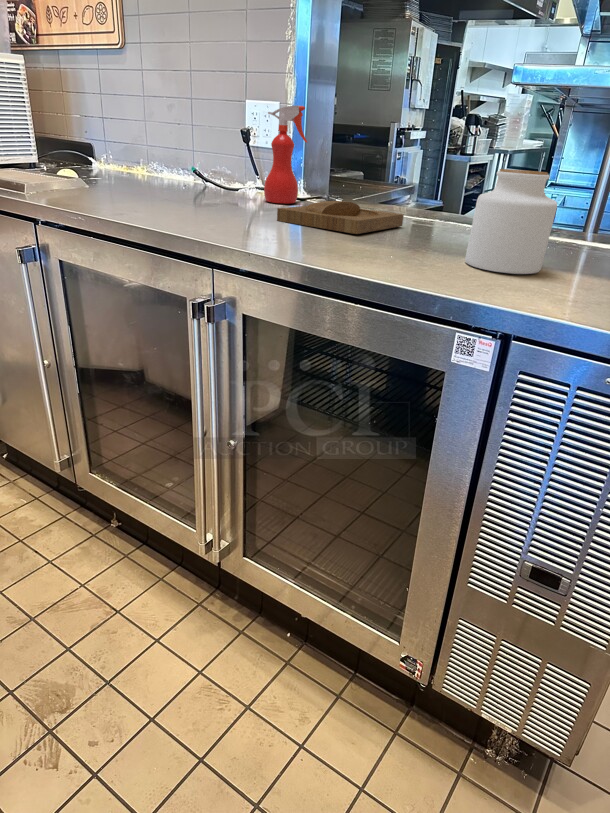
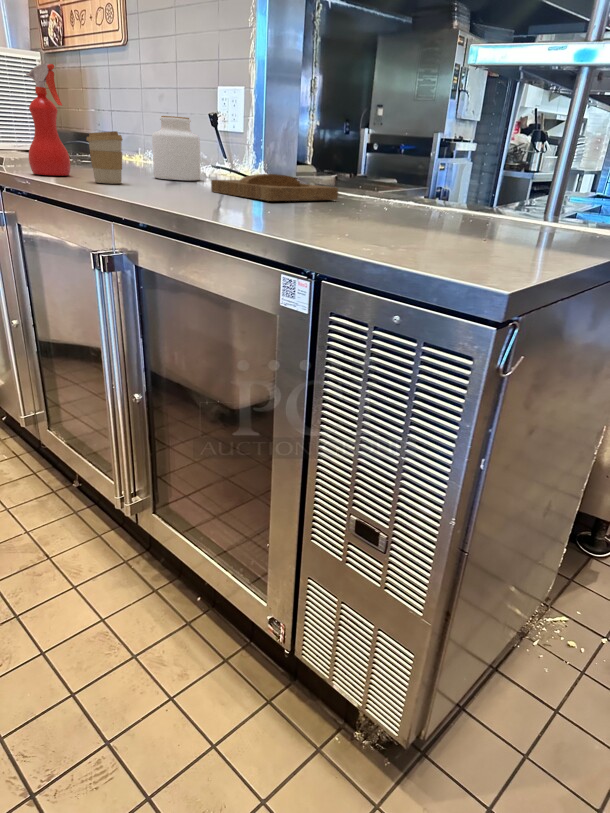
spray bottle: present [264,105,307,204] -> present [26,63,71,176]
coffee cup: none [143,158,181,214] -> present [87,131,123,184]
jar: present [465,169,557,274] -> present [152,116,201,180]

